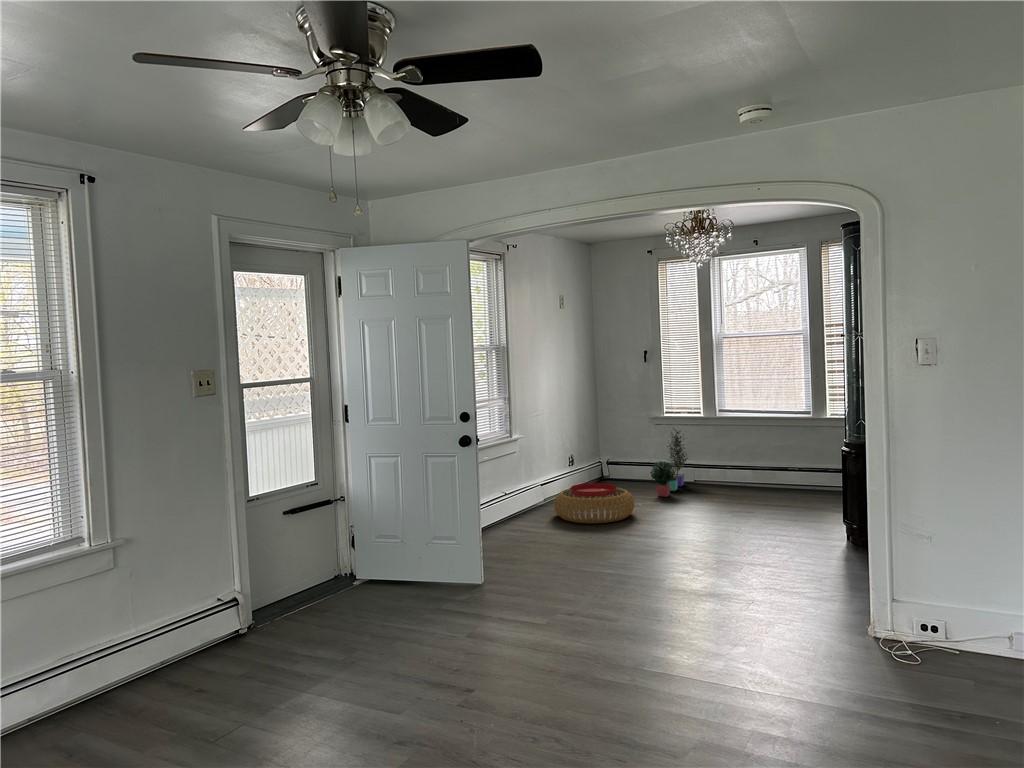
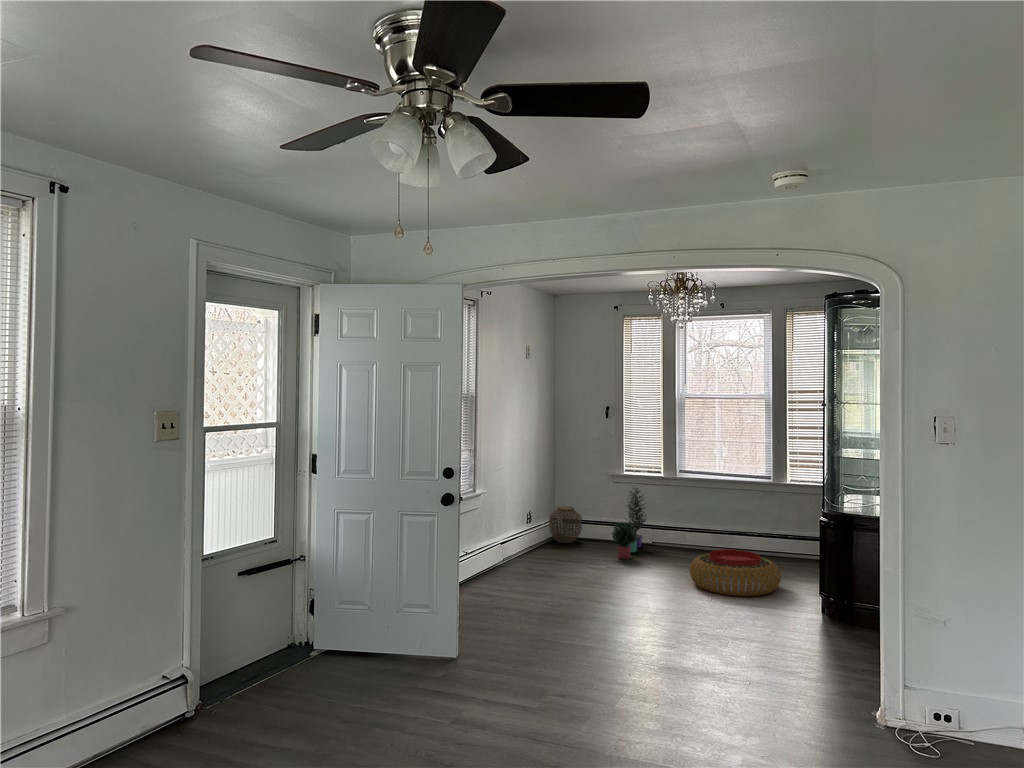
woven basket: none [594,450,625,484] -> present [549,506,582,543]
pouf: present [554,483,634,523] -> present [690,550,781,596]

